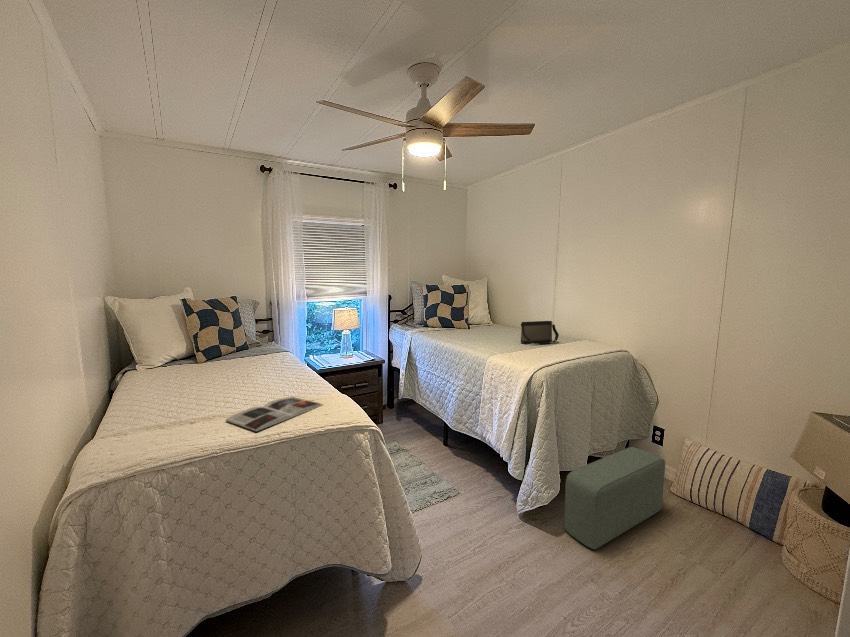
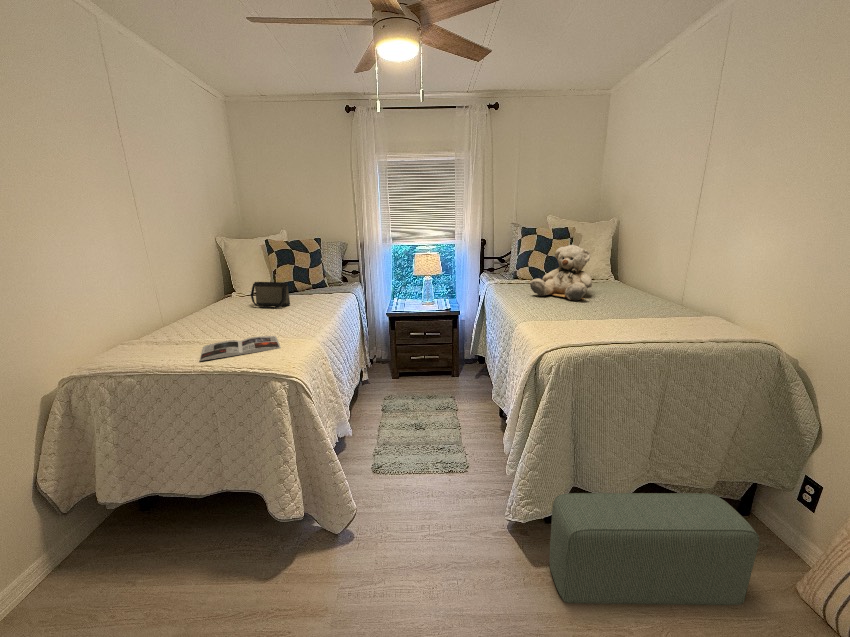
teddy bear: none [461,298,505,339] -> present [530,245,592,301]
handbag: present [521,321,559,344] -> present [251,282,290,308]

